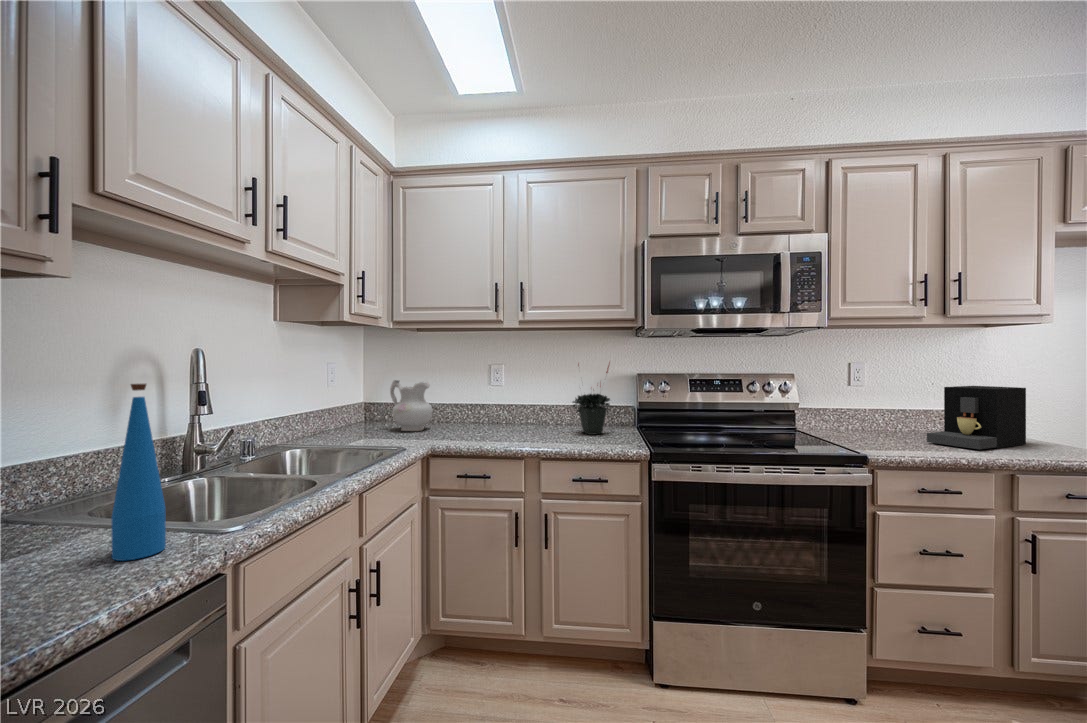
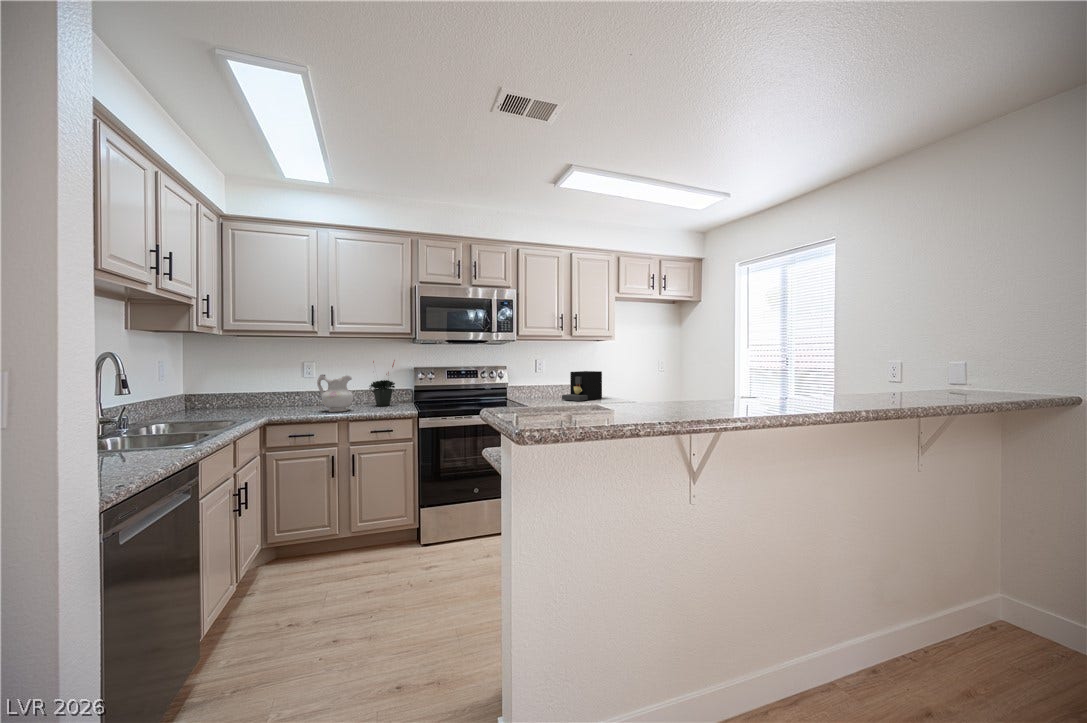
ceramic pitcher: present [390,380,432,431] -> present [317,374,353,412]
bottle: present [112,384,166,561] -> none [134,372,162,460]

